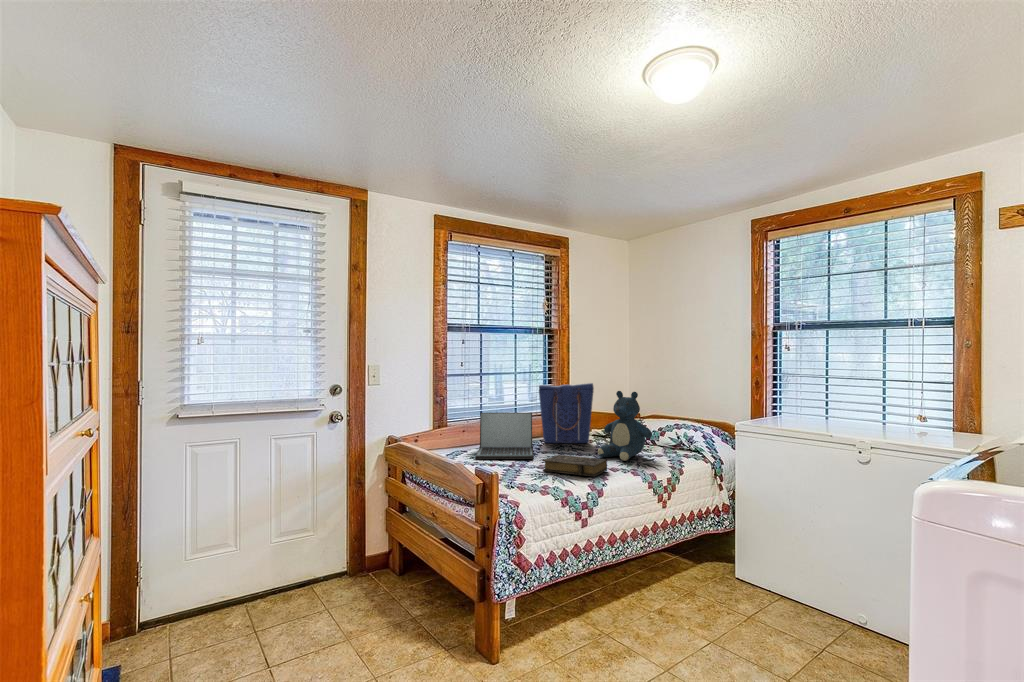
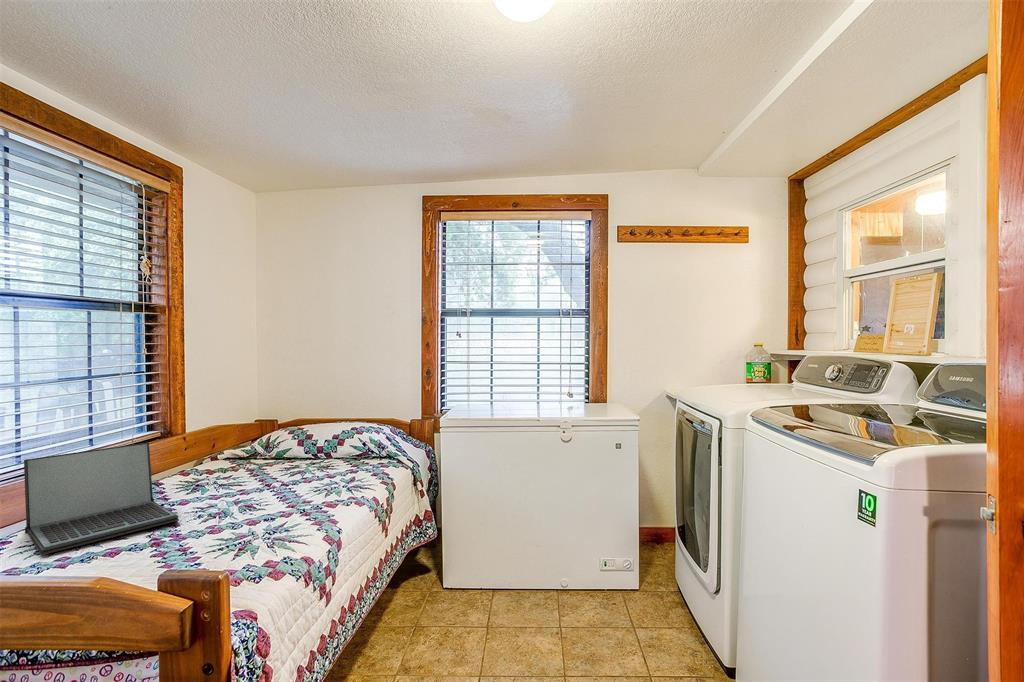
tote bag: present [539,383,594,443] -> none [146,385,244,488]
teddy bear: present [598,391,652,461] -> none [277,391,352,489]
book: present [543,455,607,476] -> none [223,491,323,536]

